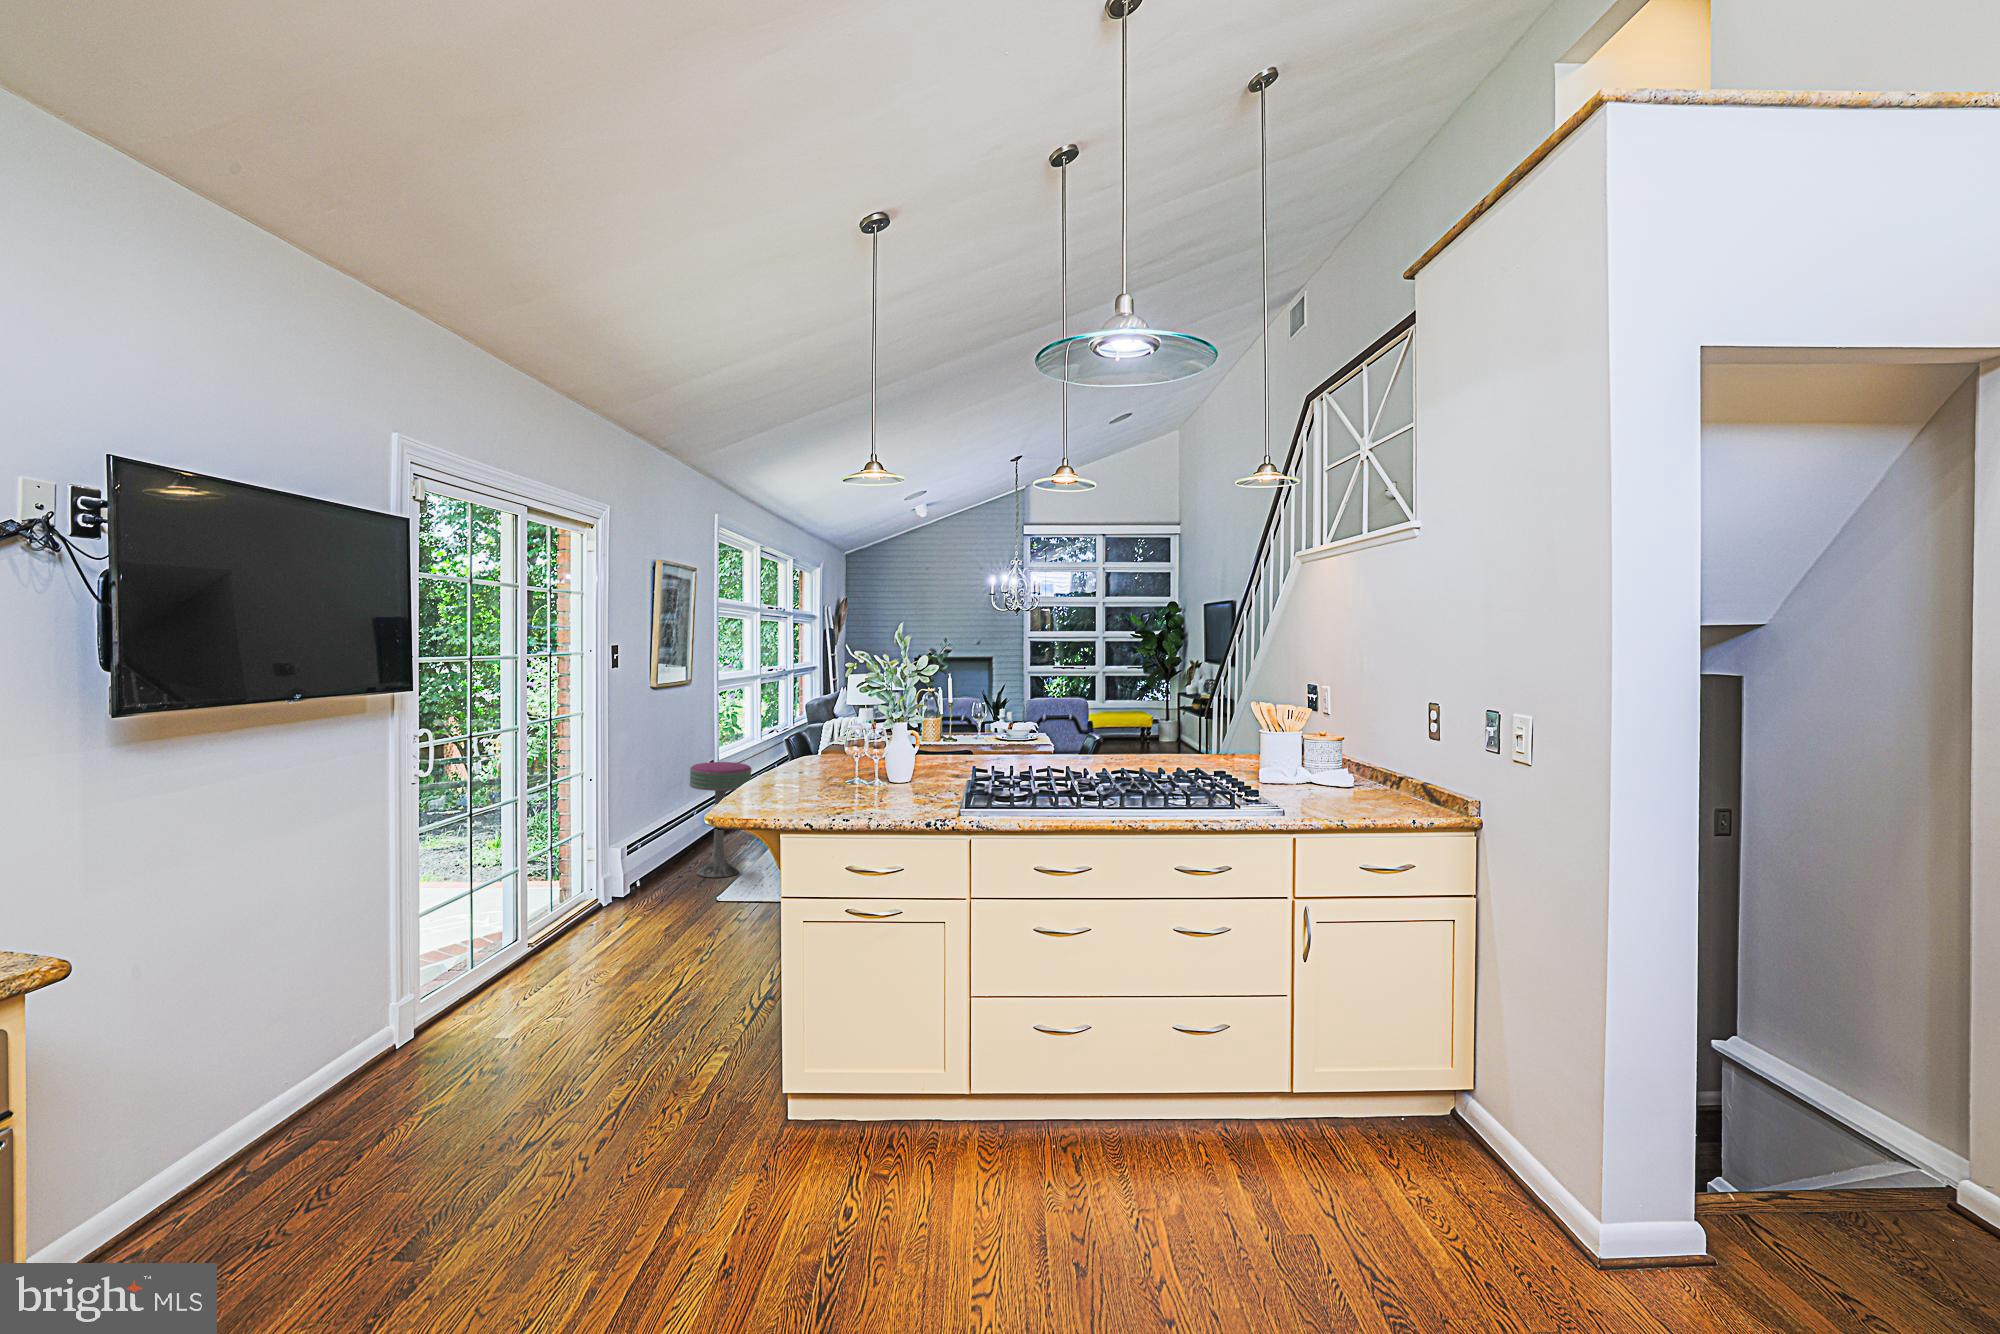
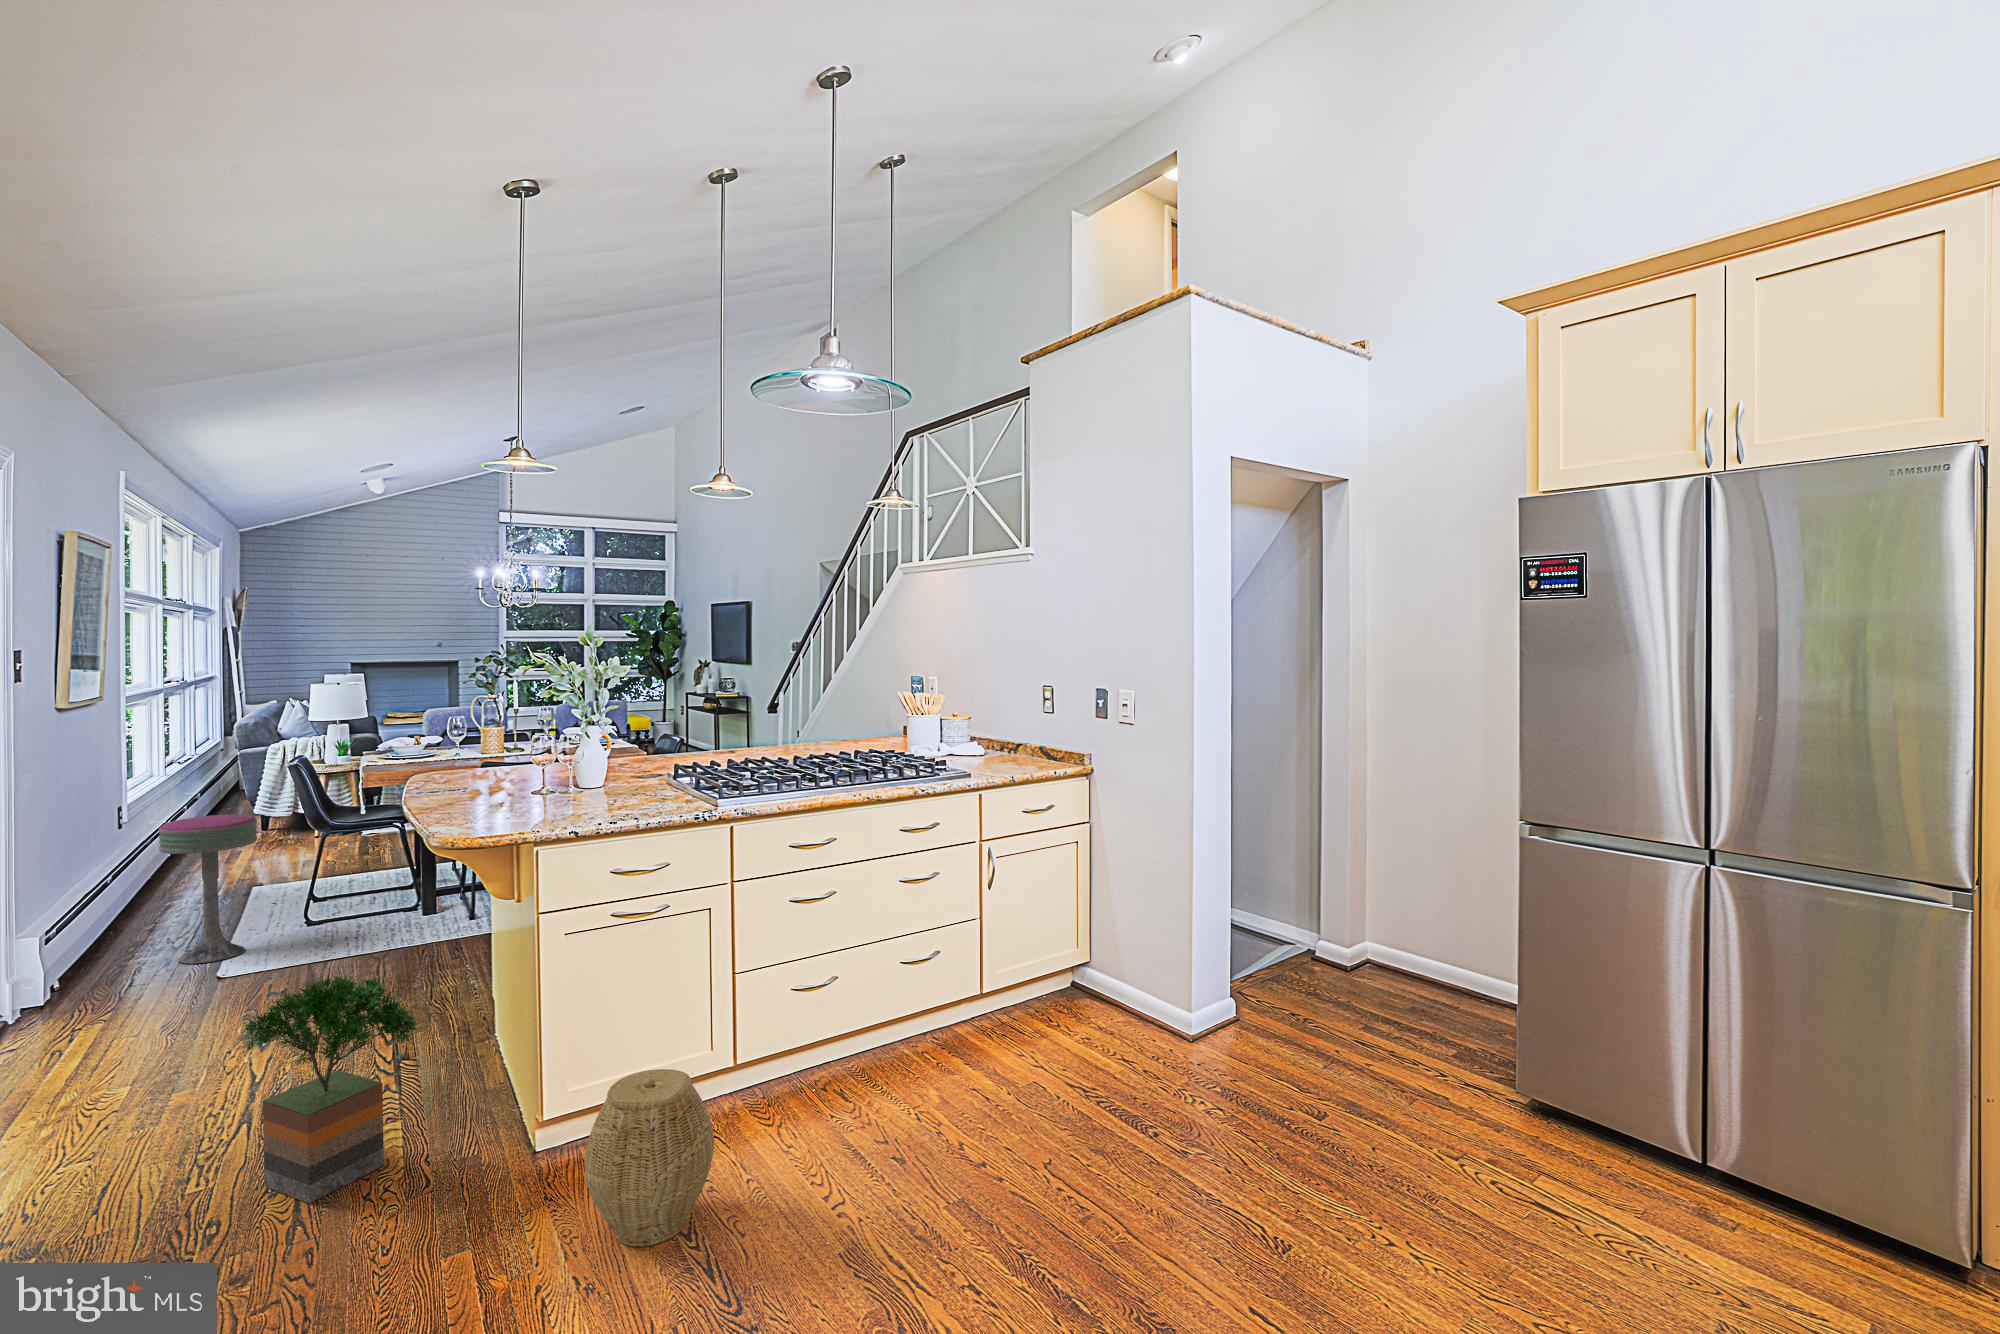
potted tree: none [588,909,714,1099] -> present [240,975,418,1204]
woven basket: none [750,1073,877,1256] -> present [585,1069,714,1247]

